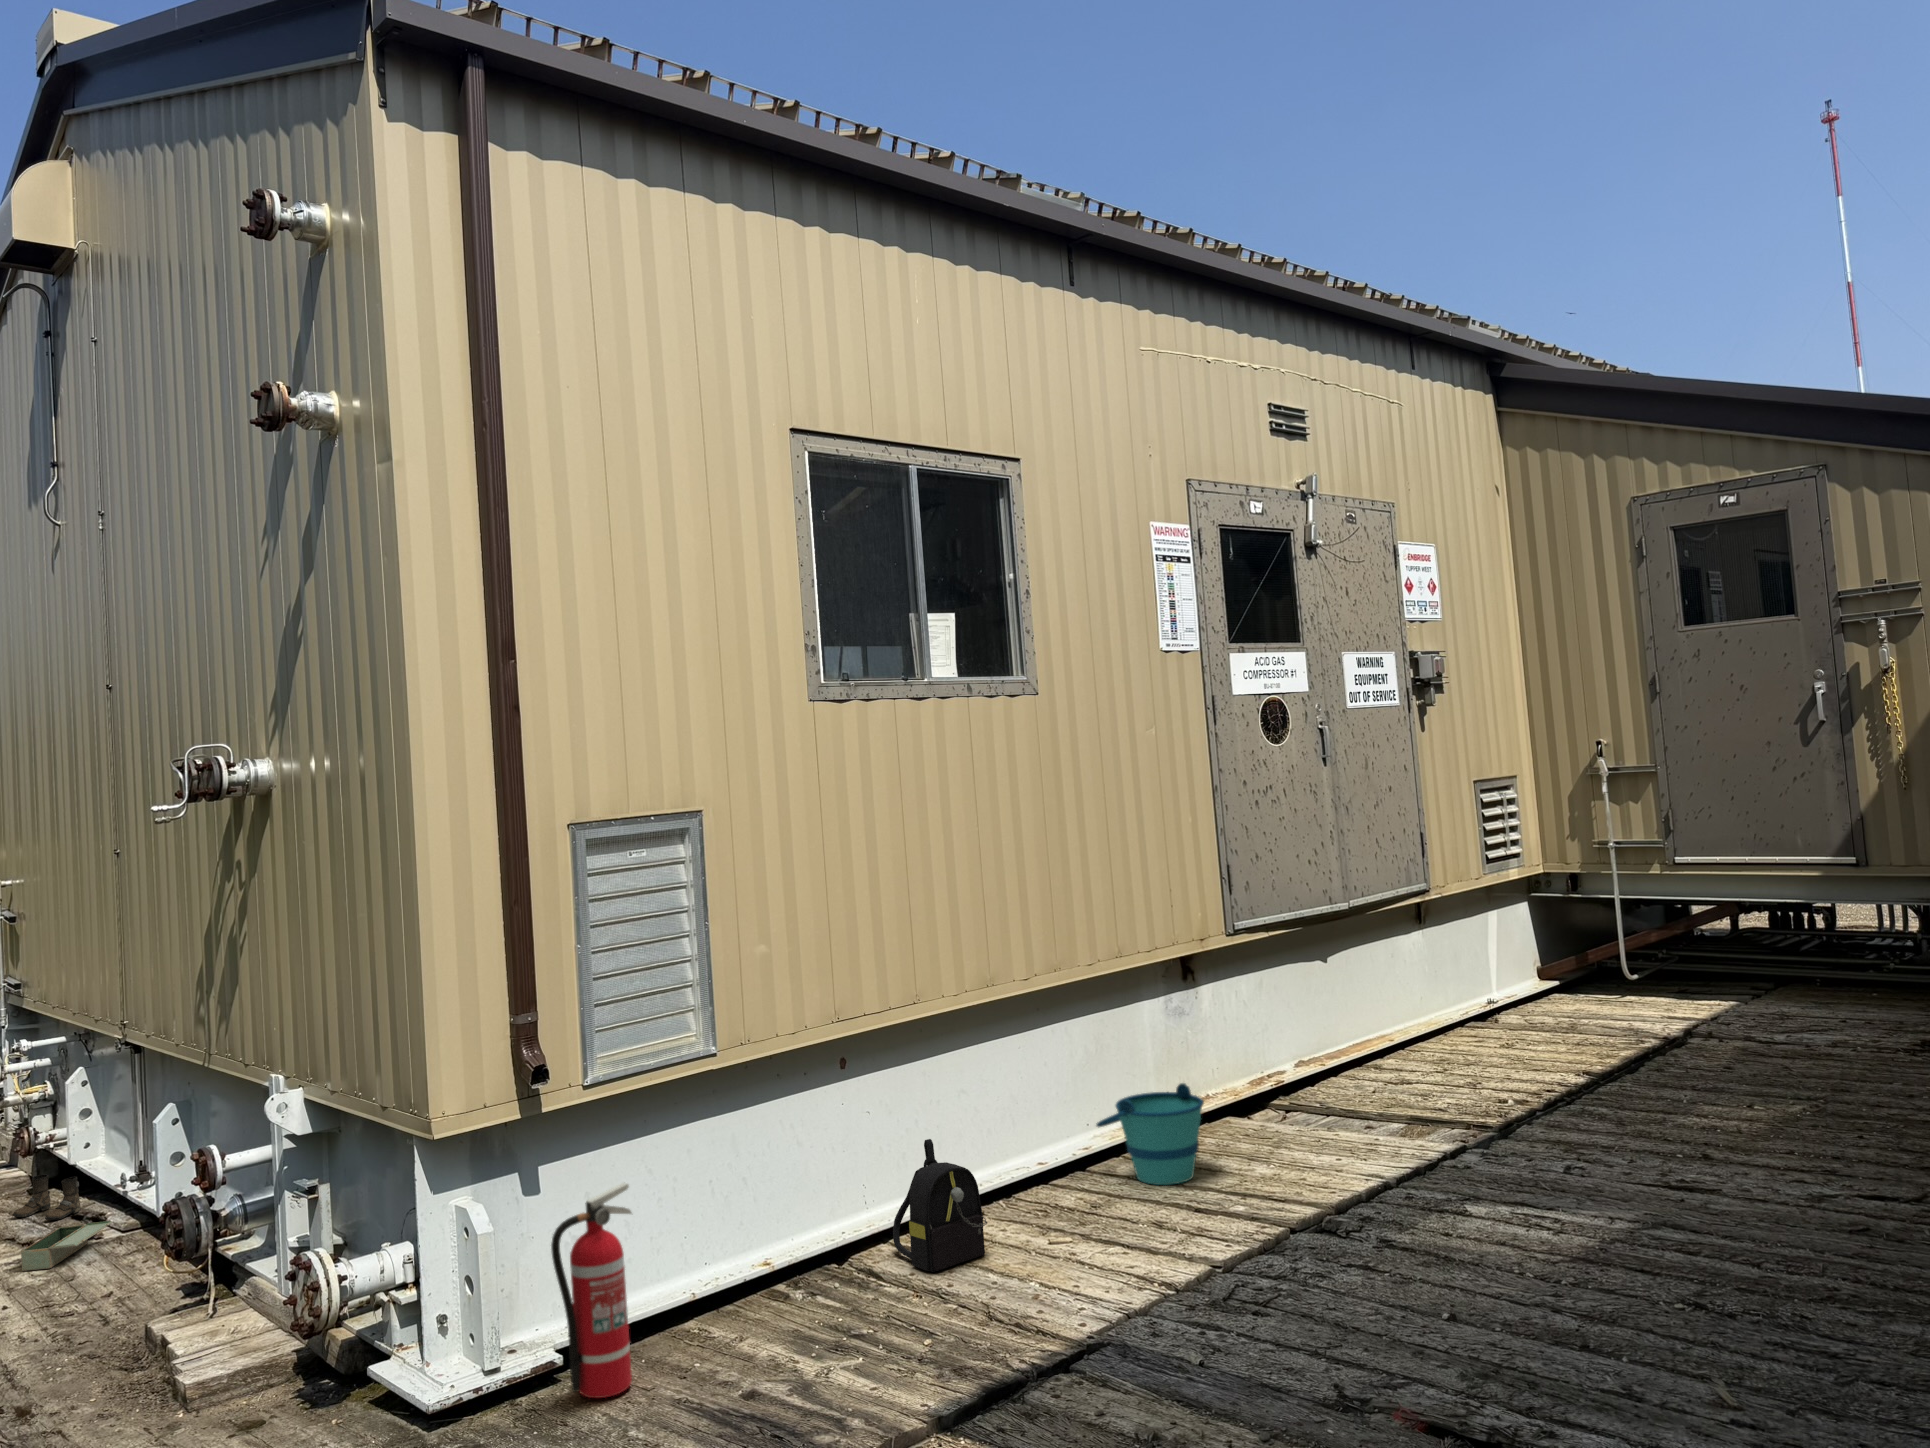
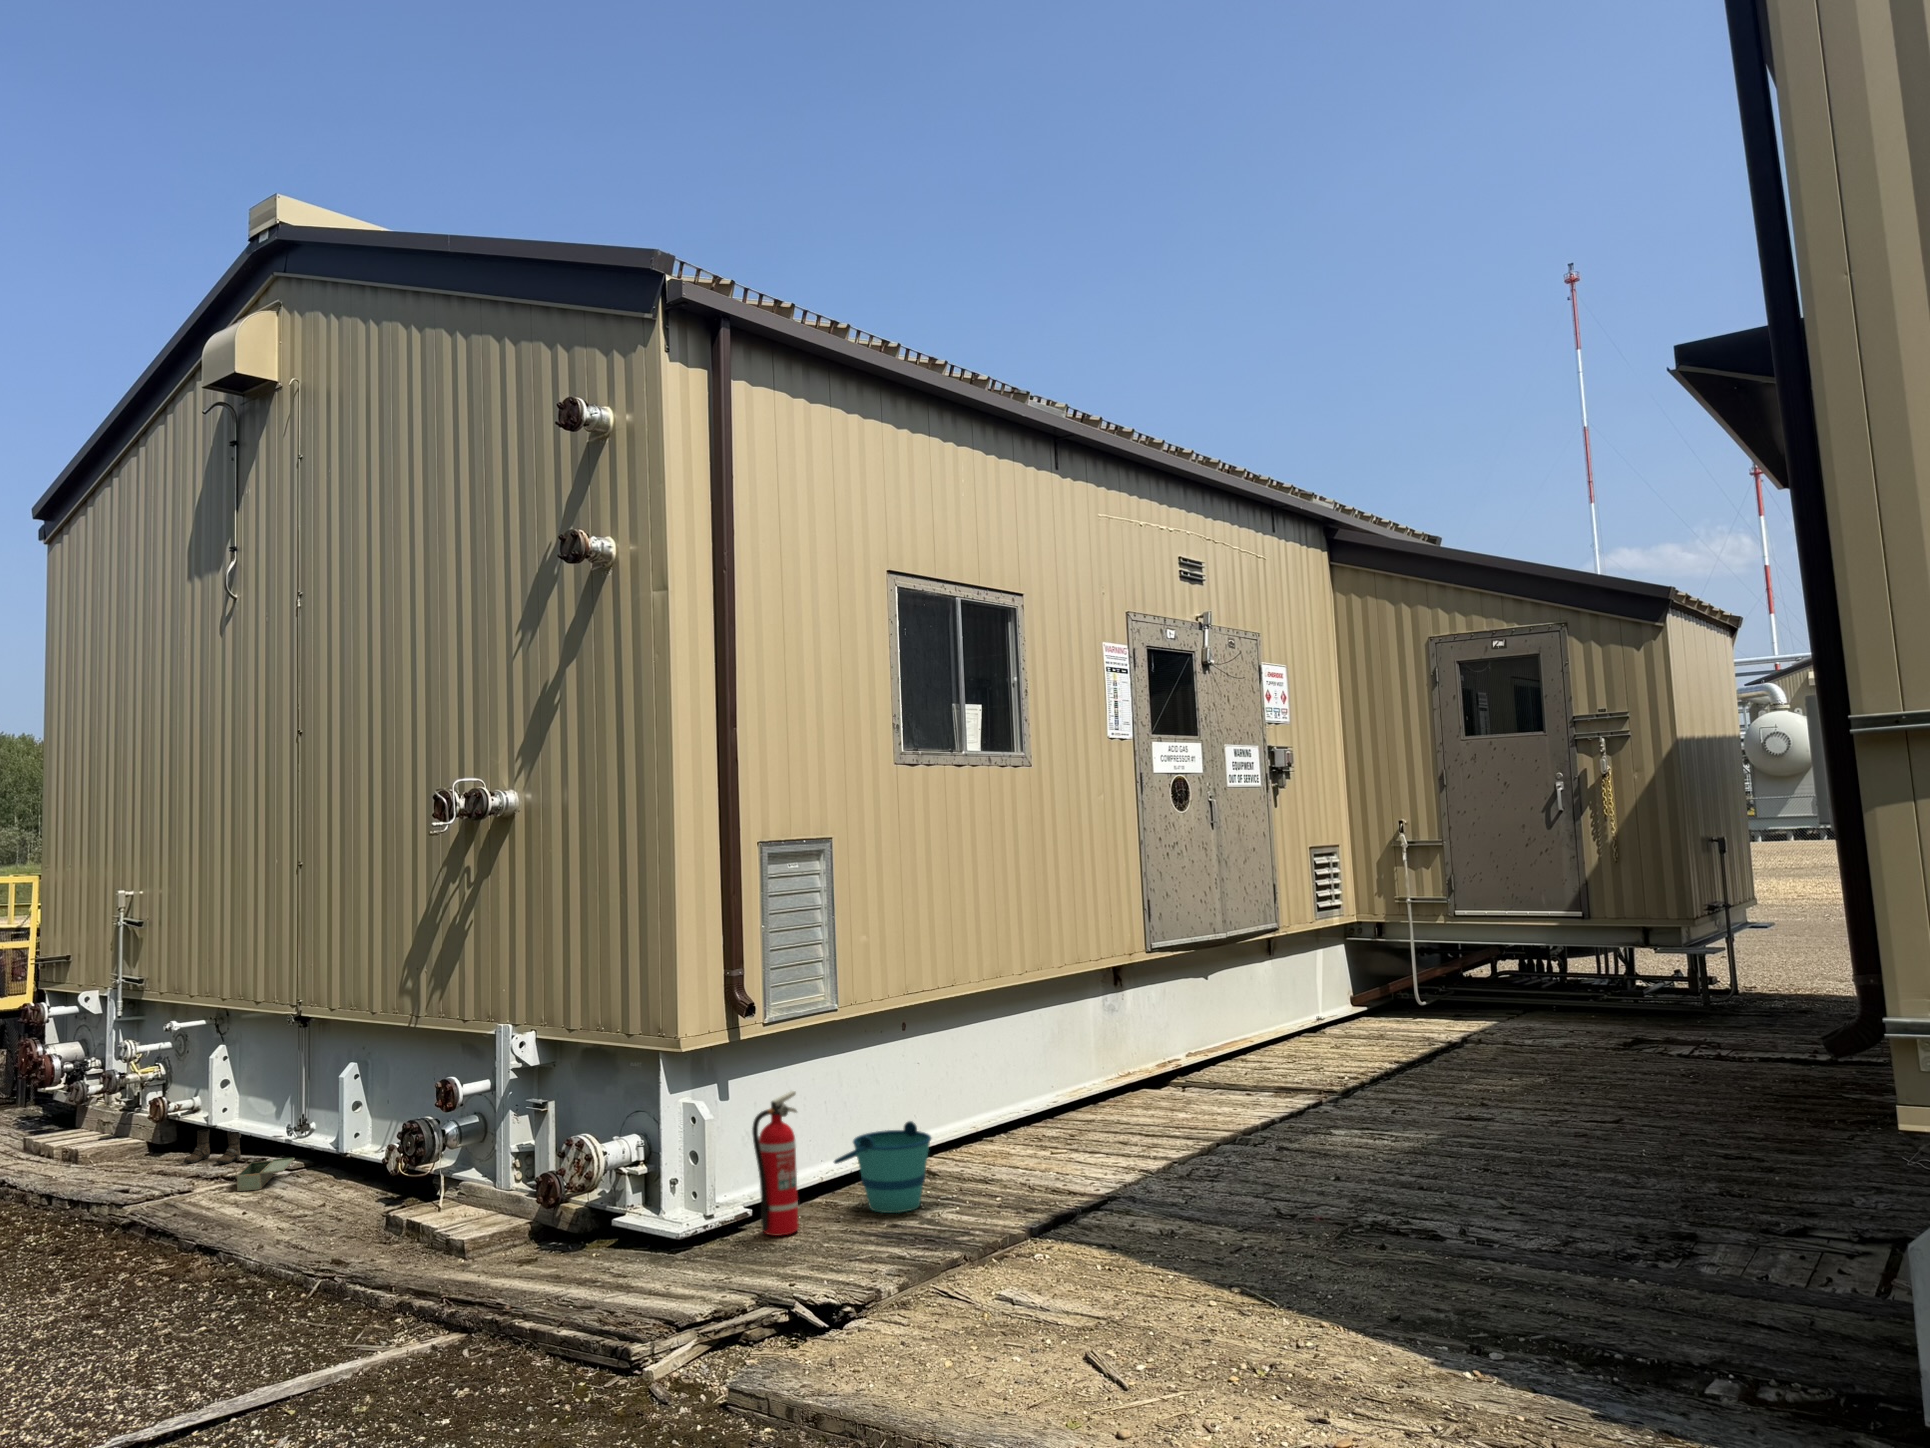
bucket: present [1097,1083,1204,1185] -> present [834,1121,931,1213]
backpack: present [893,1139,987,1272] -> none [937,1081,1008,1172]

